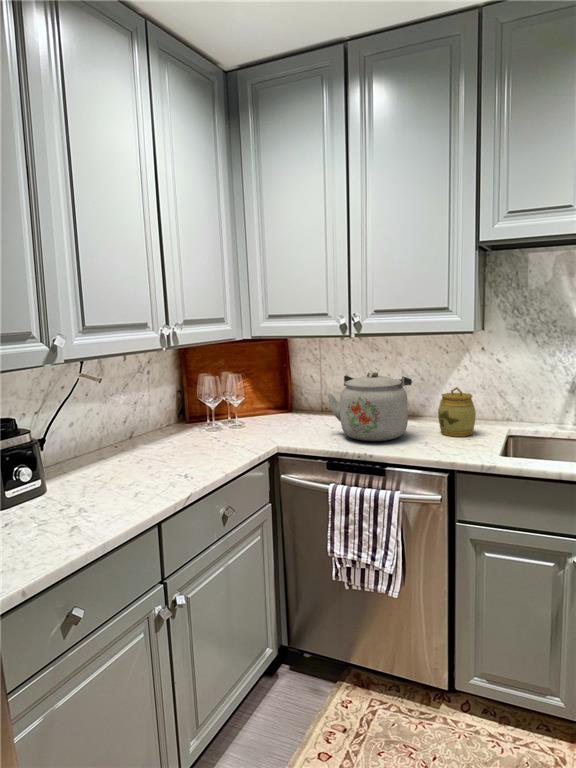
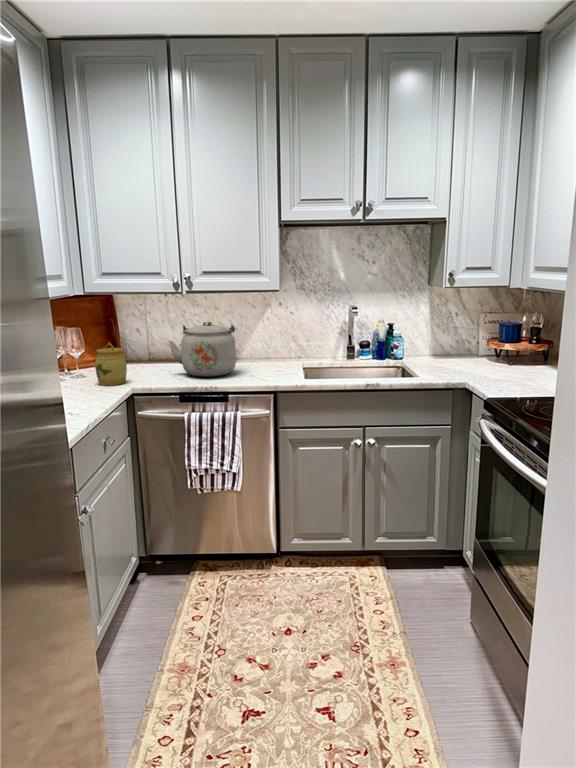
jar: present [438,387,476,436] -> present [95,343,127,385]

